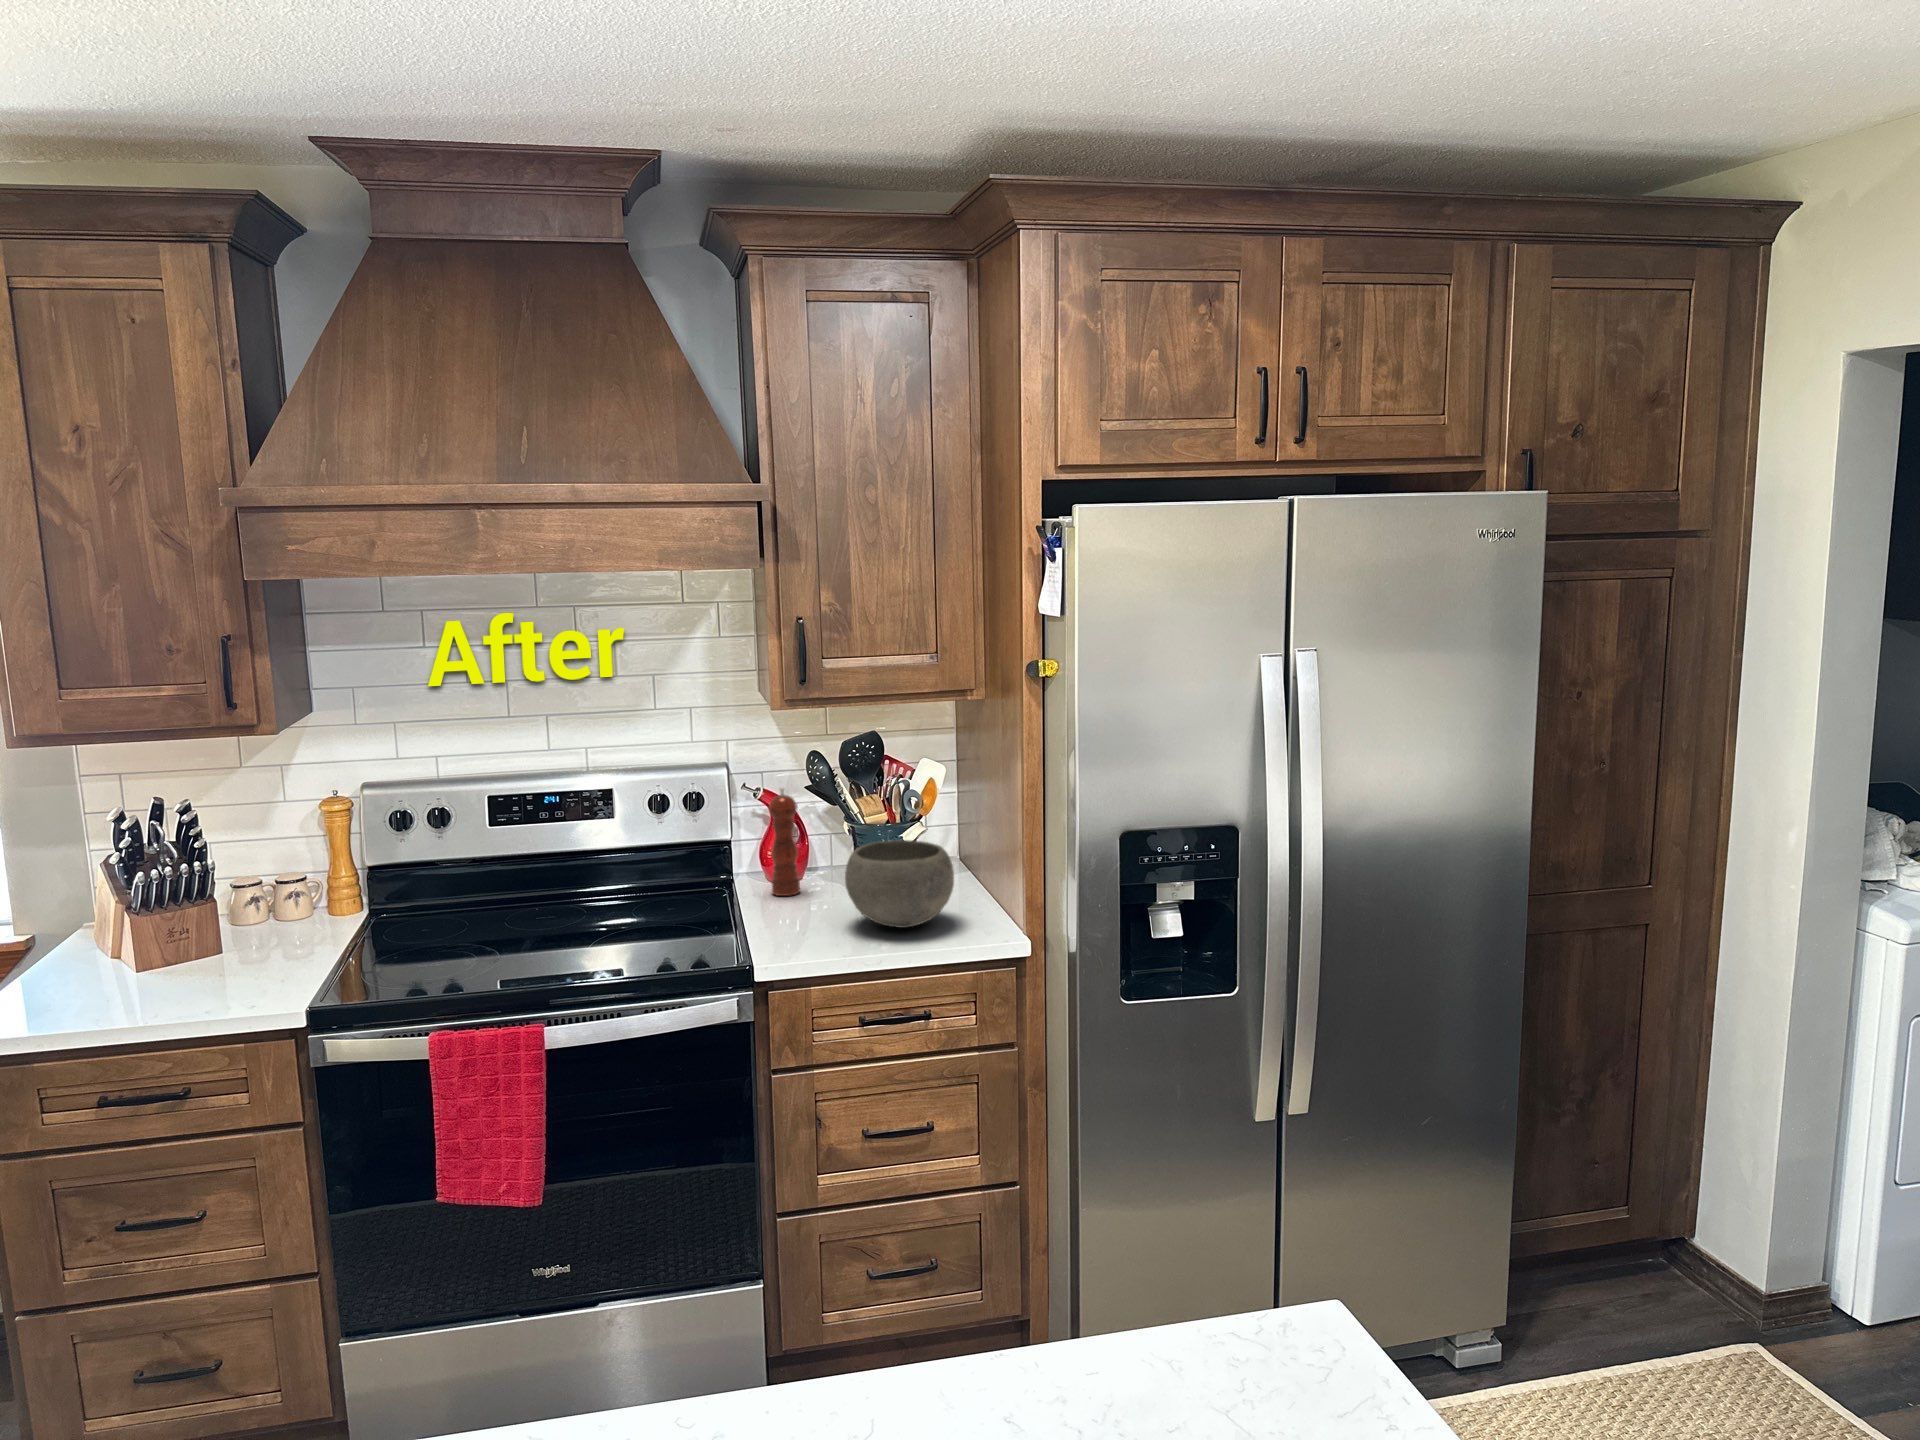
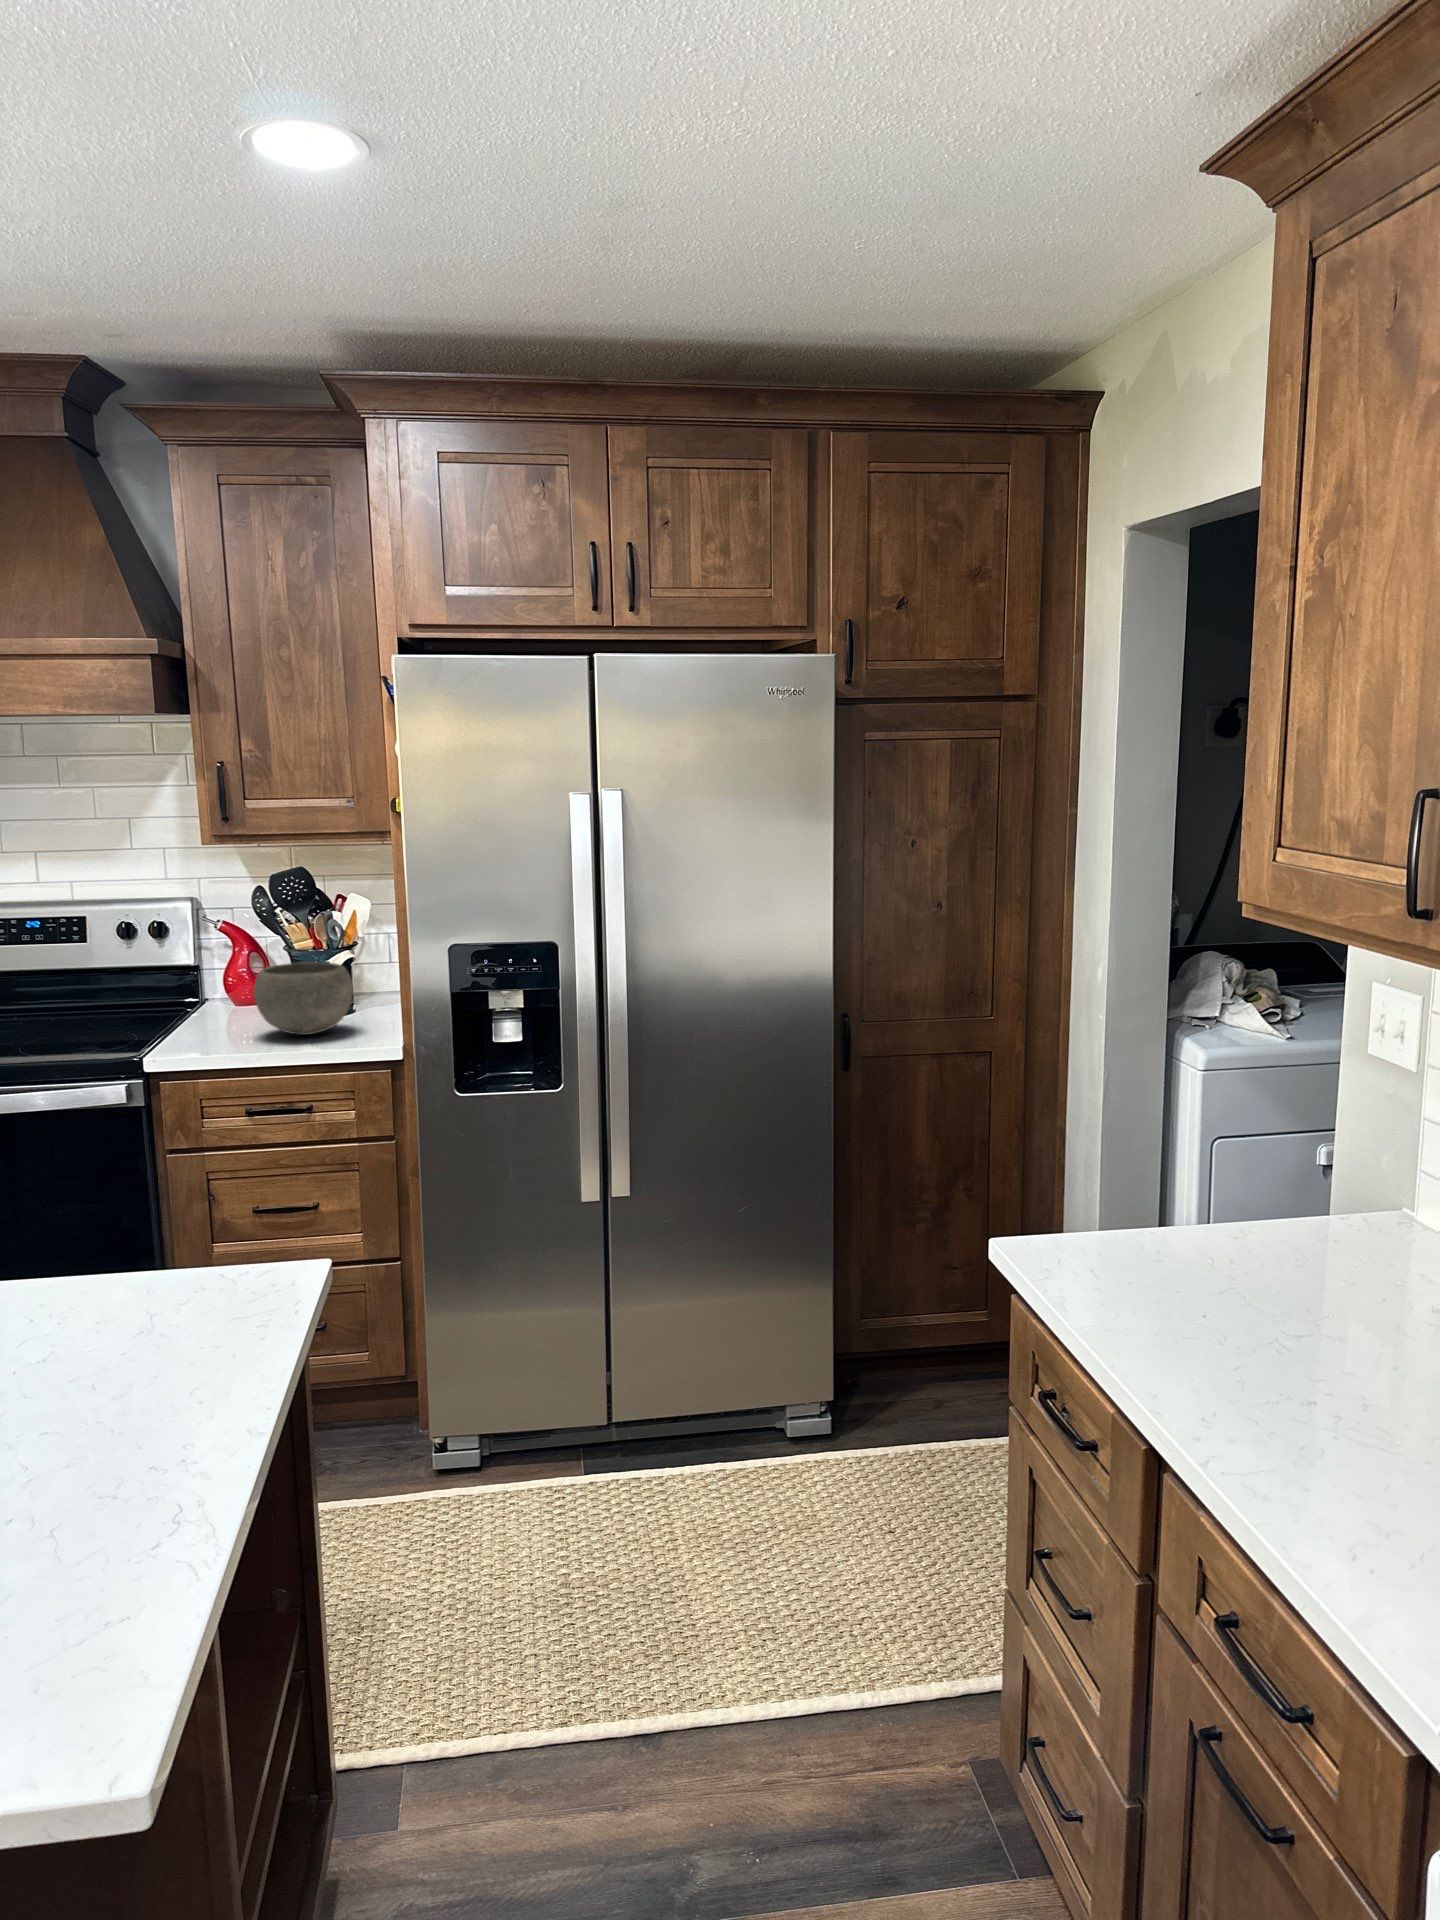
pepper mill: present [769,788,800,896] -> none [223,919,254,1015]

